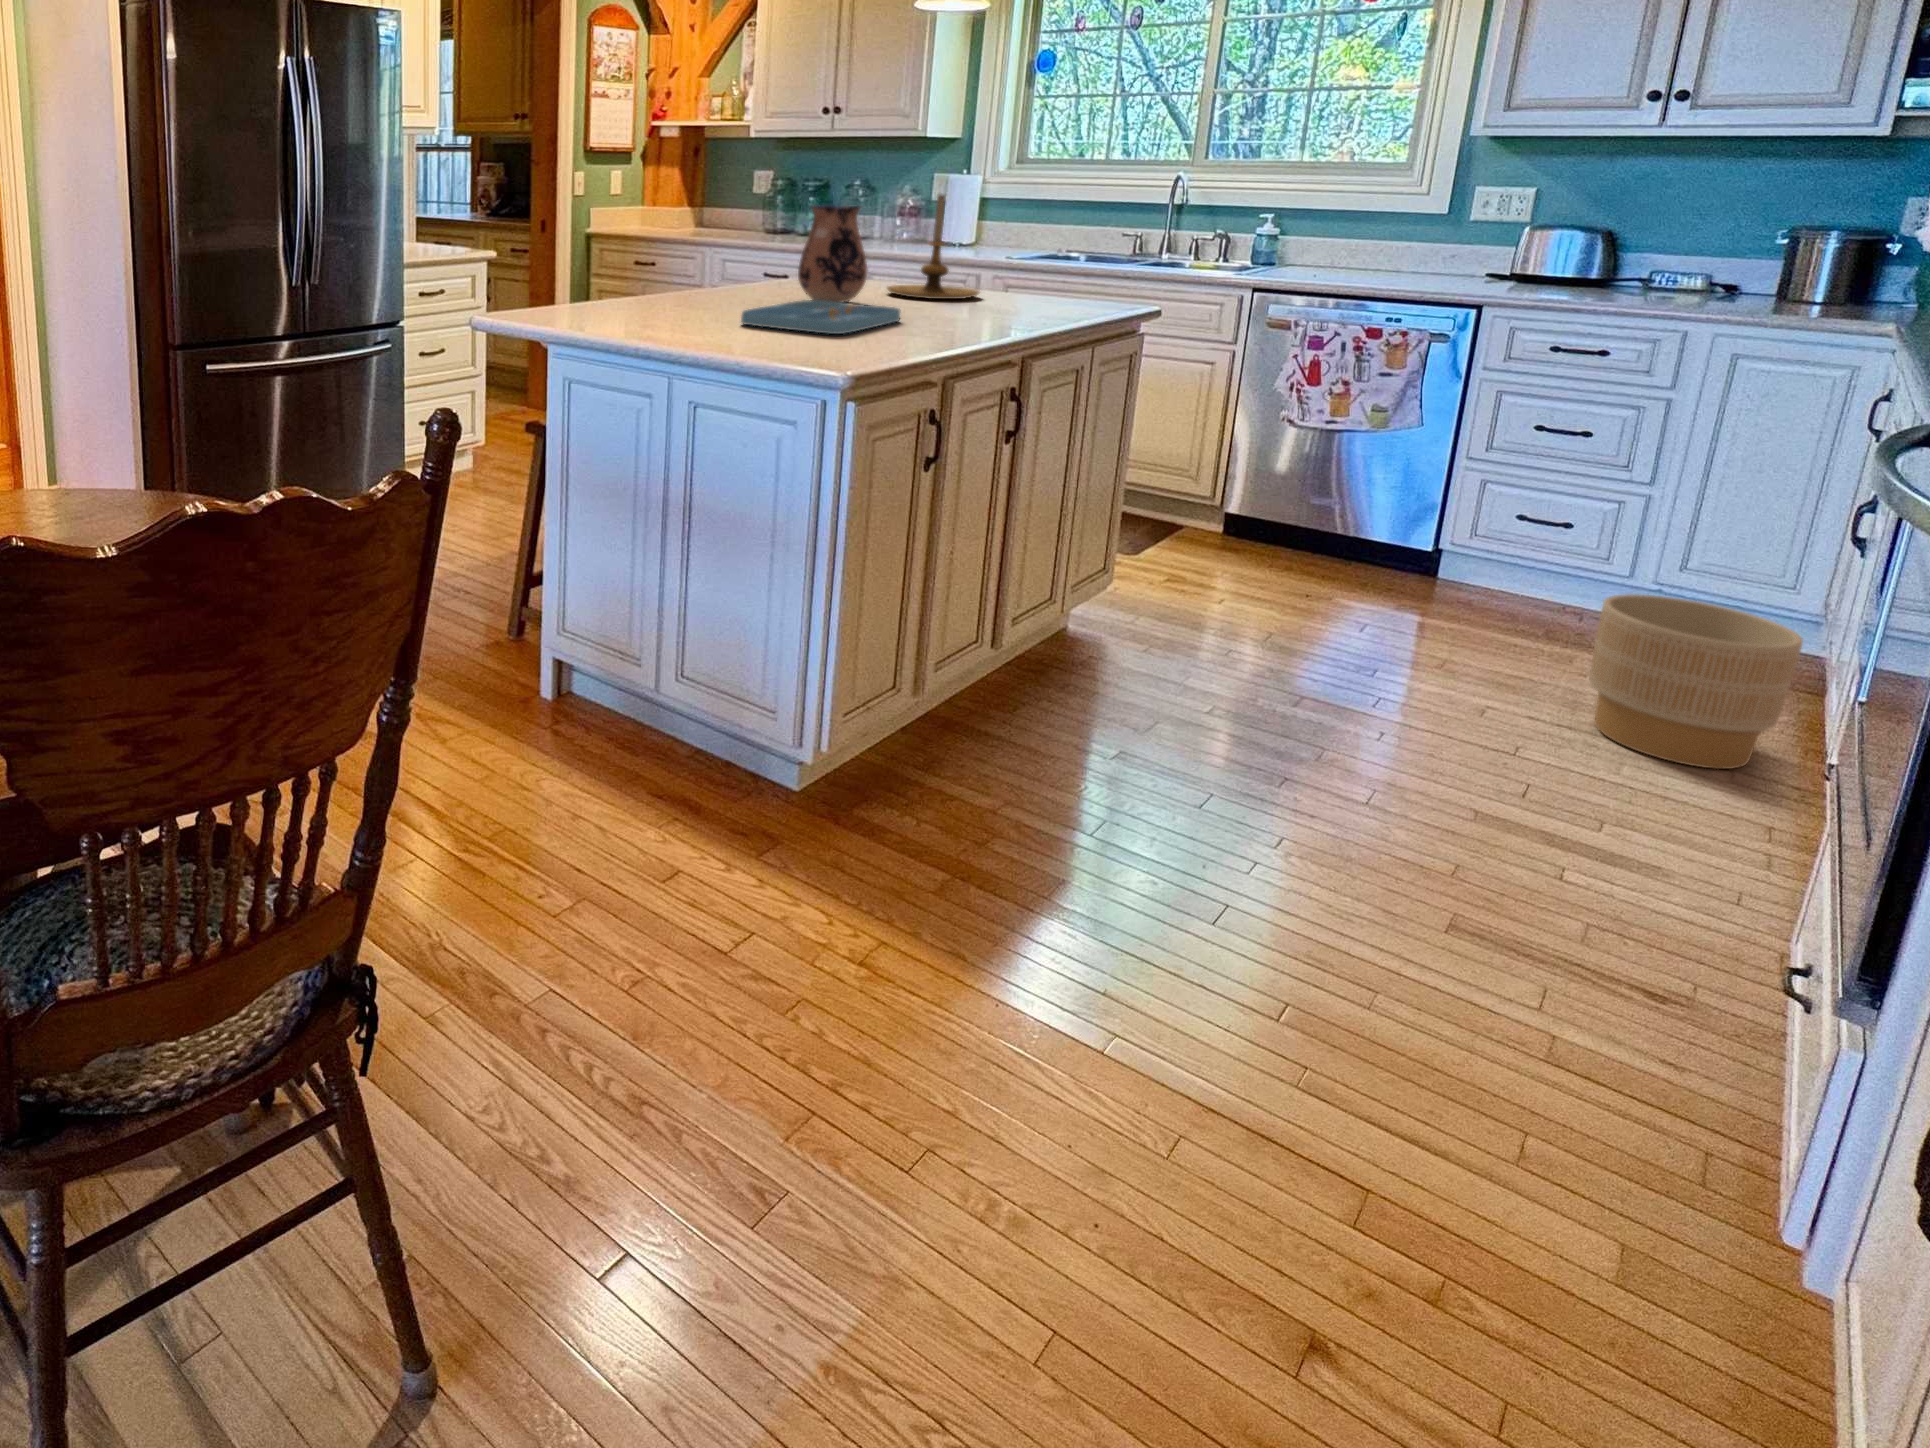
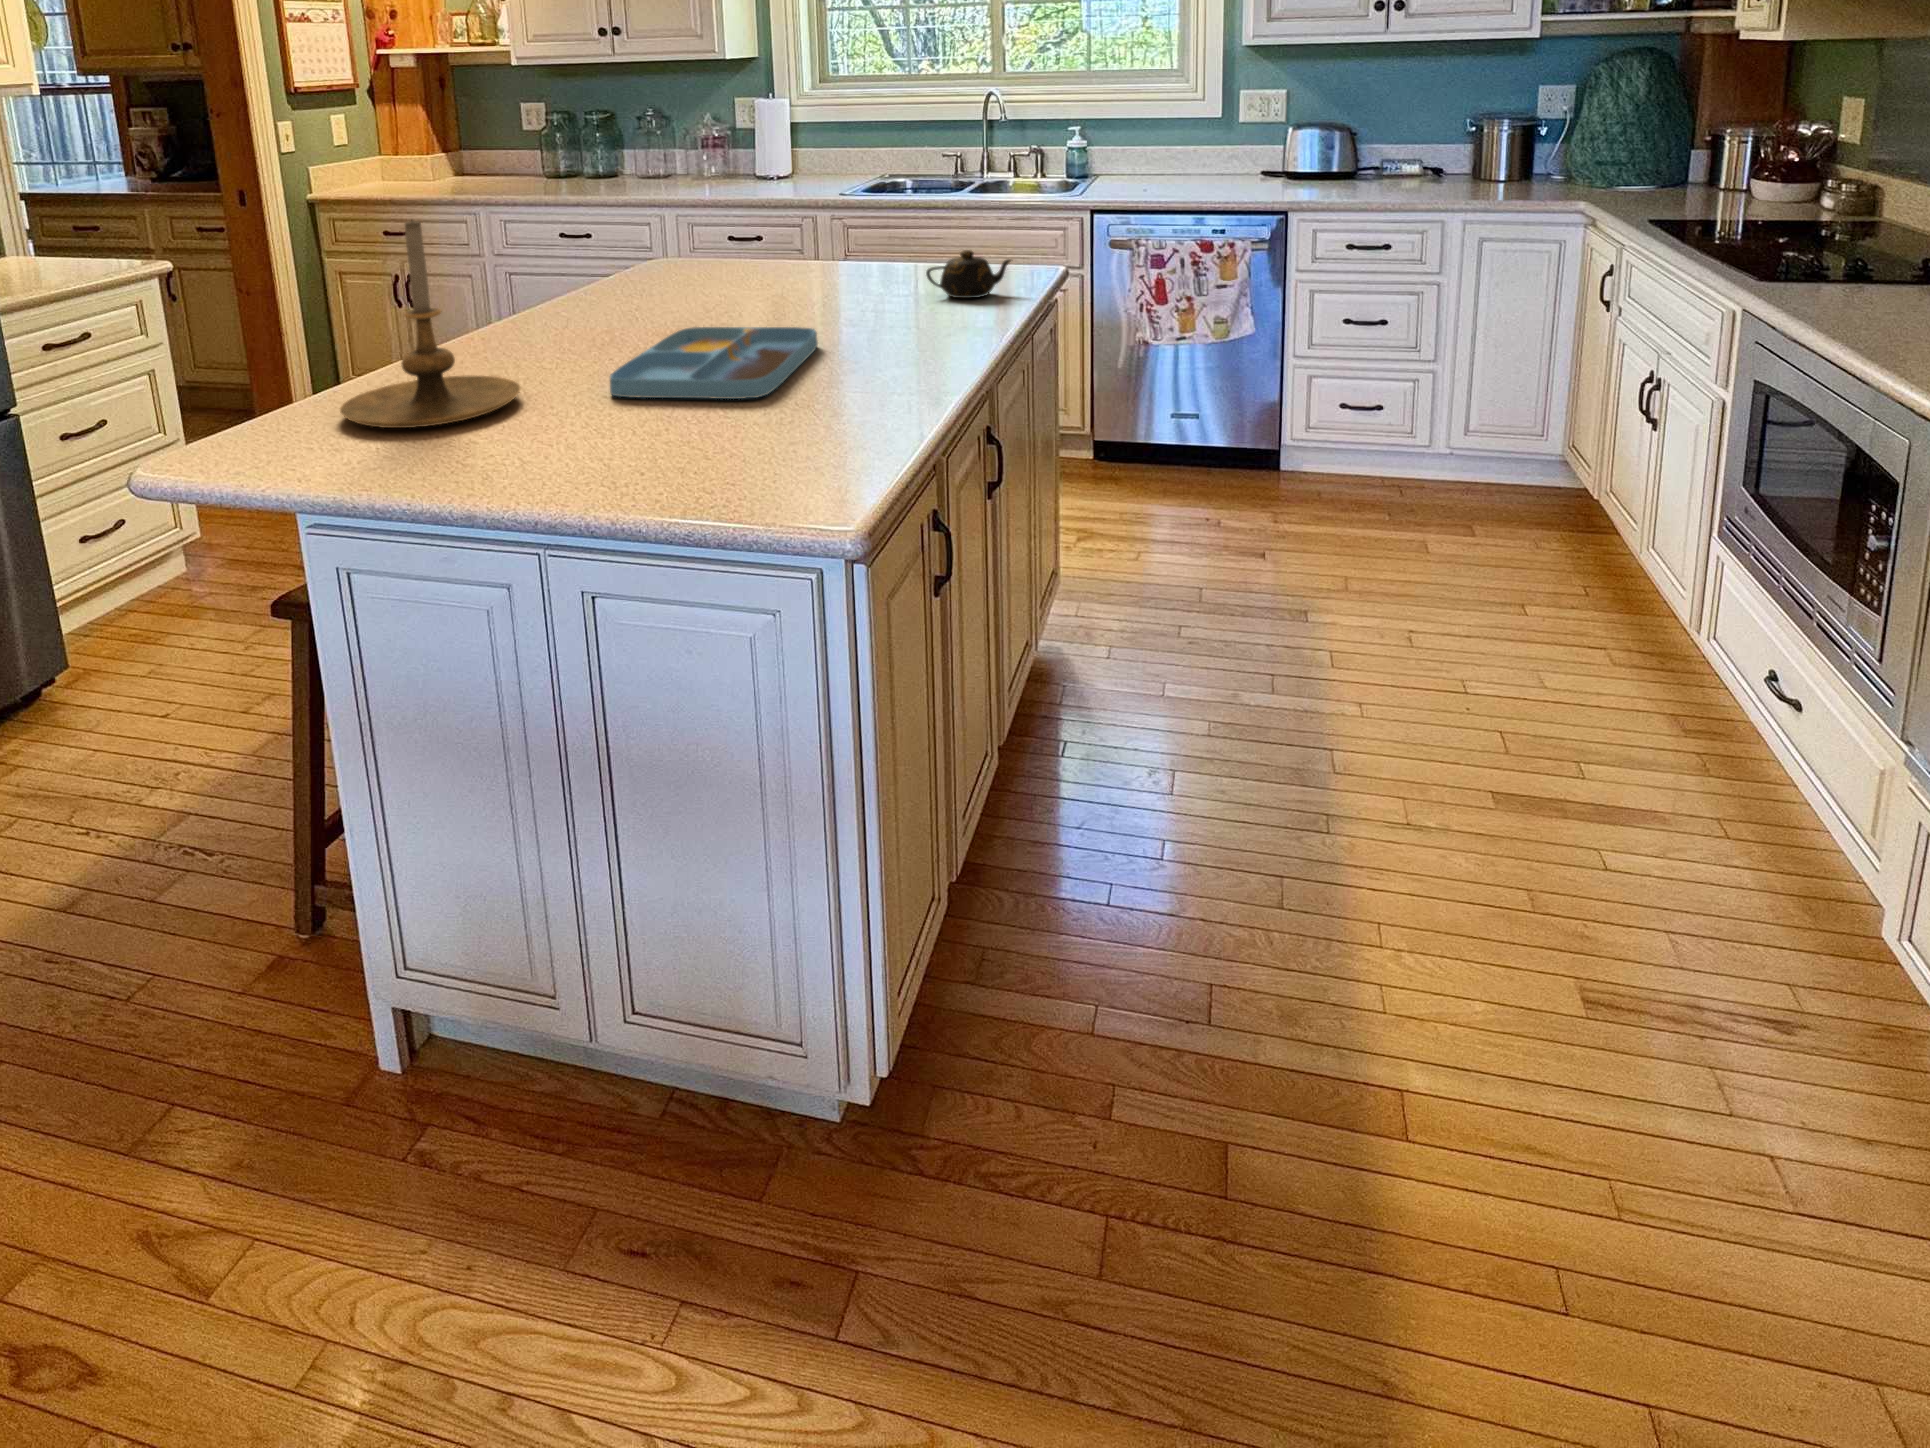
candle holder: present [887,195,980,299] -> present [340,221,520,428]
ceramic pitcher: present [798,205,868,302] -> none [655,183,747,318]
teapot: none [1015,276,1096,314] -> present [926,250,1011,298]
planter: present [1589,594,1803,769] -> none [1472,486,1623,651]

